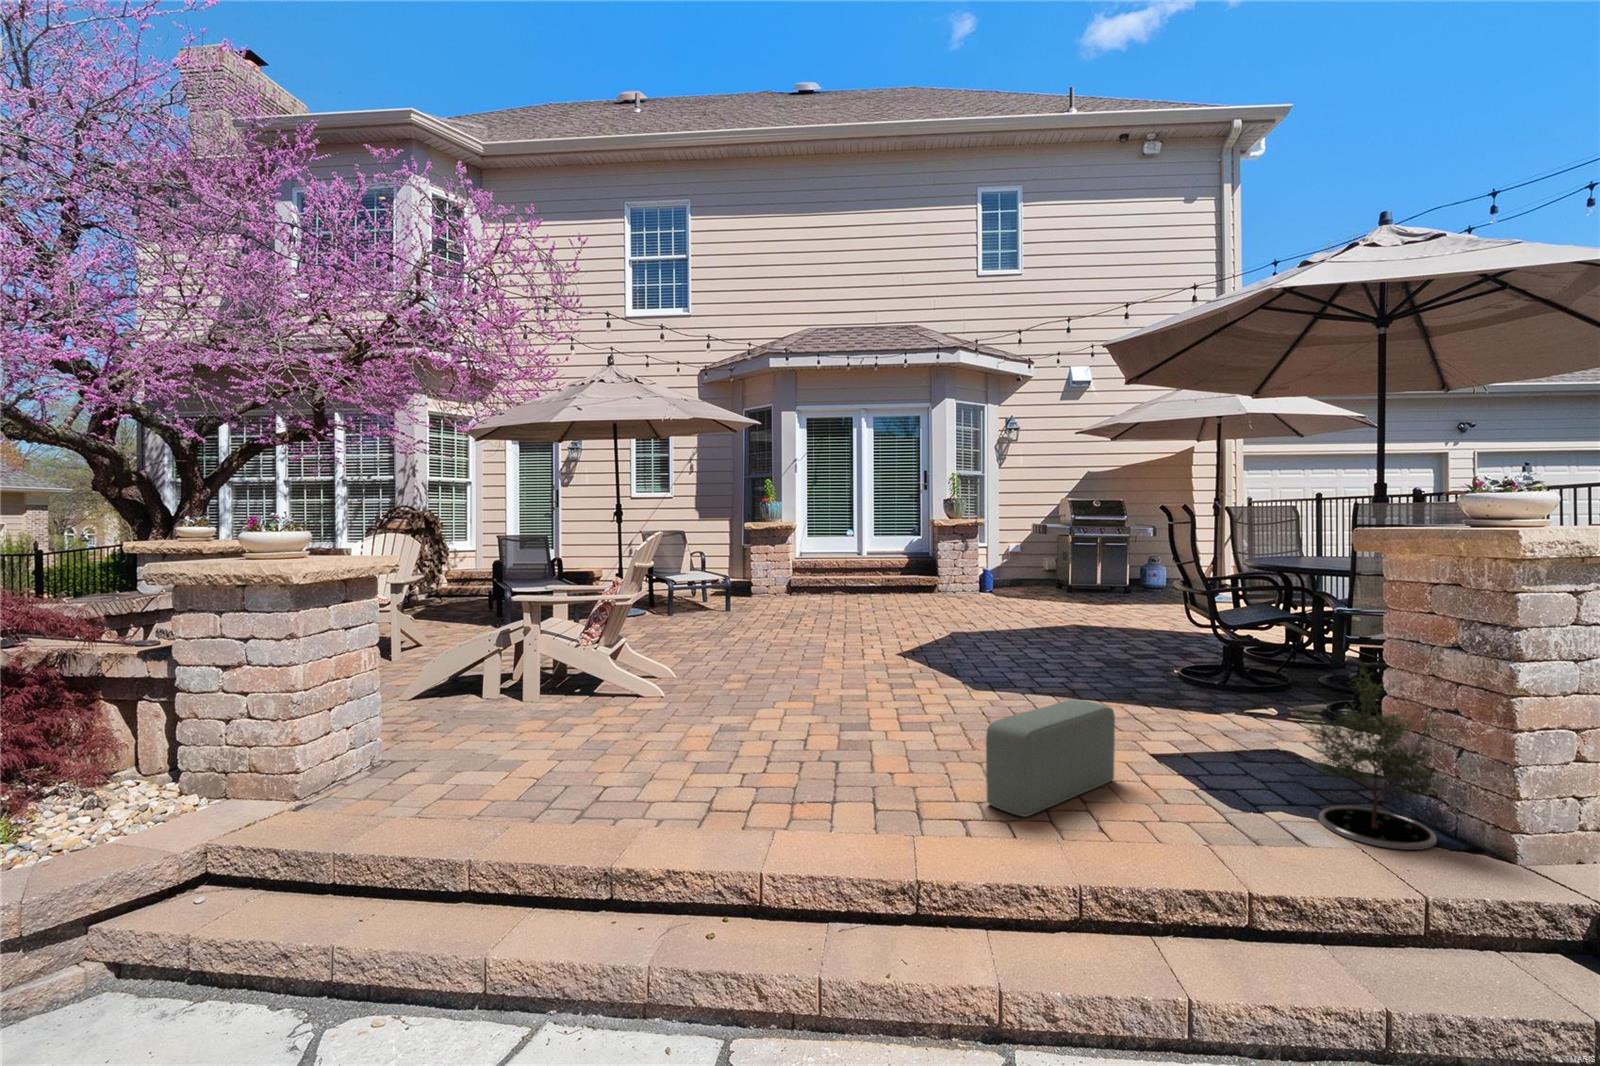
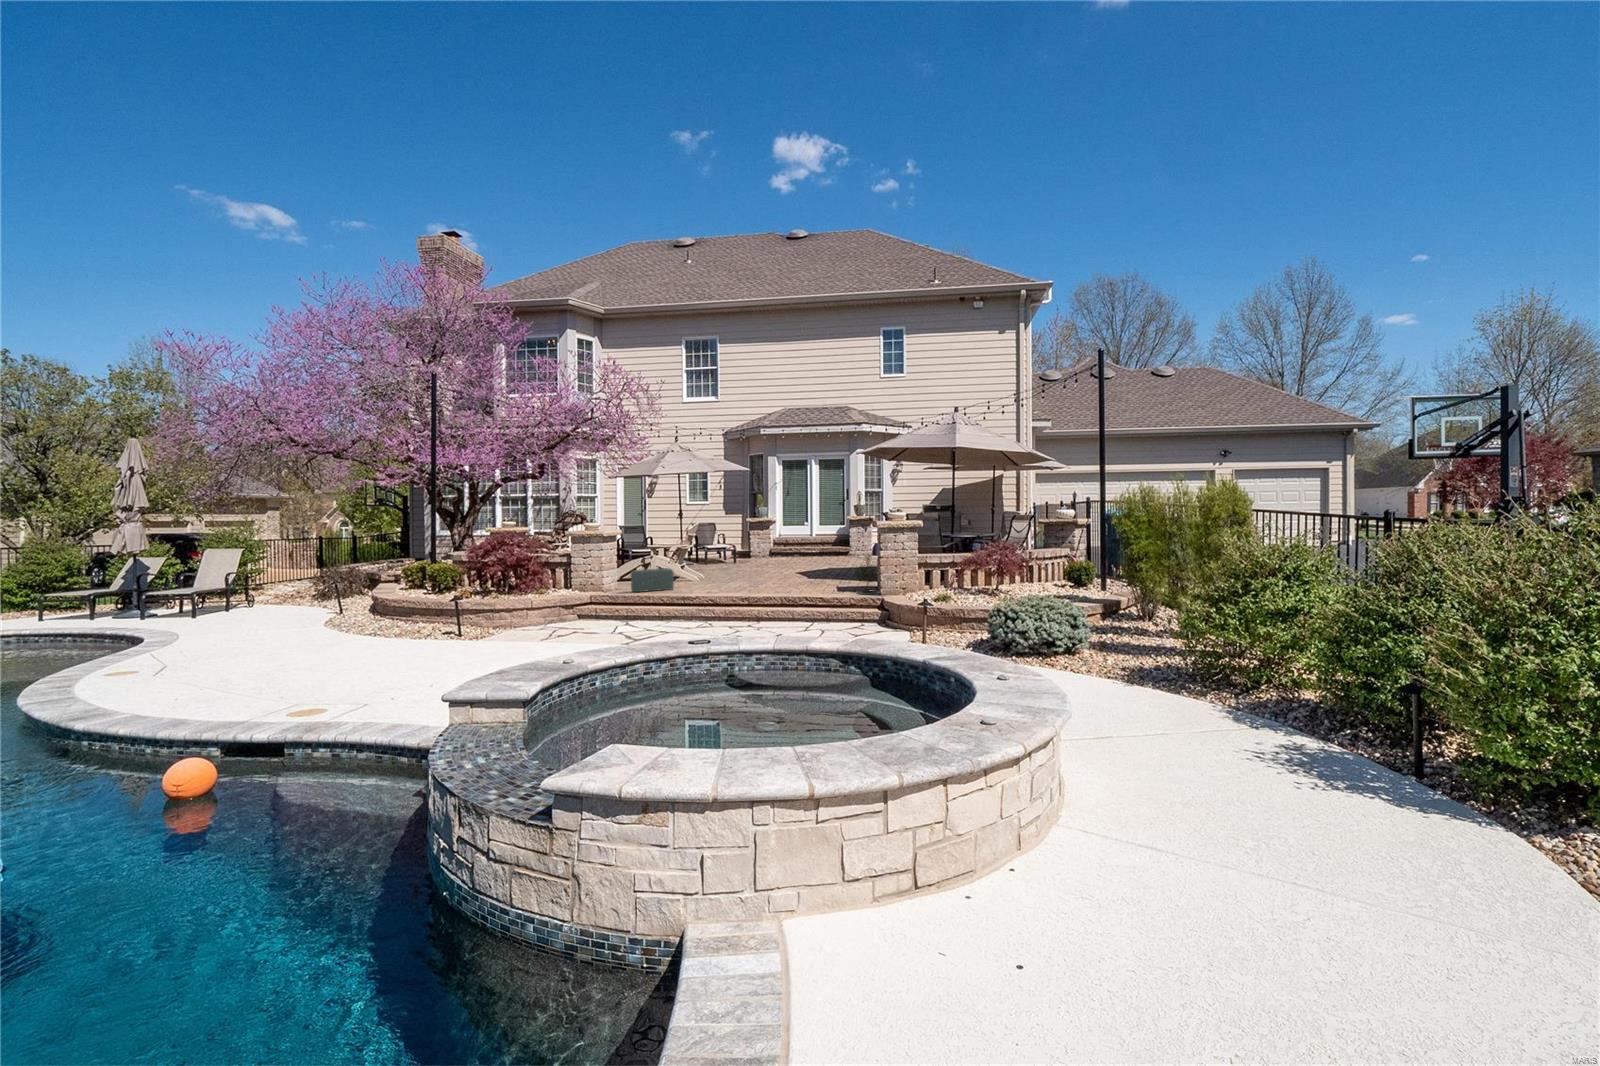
pouf: present [986,700,1115,817] -> present [631,568,674,592]

